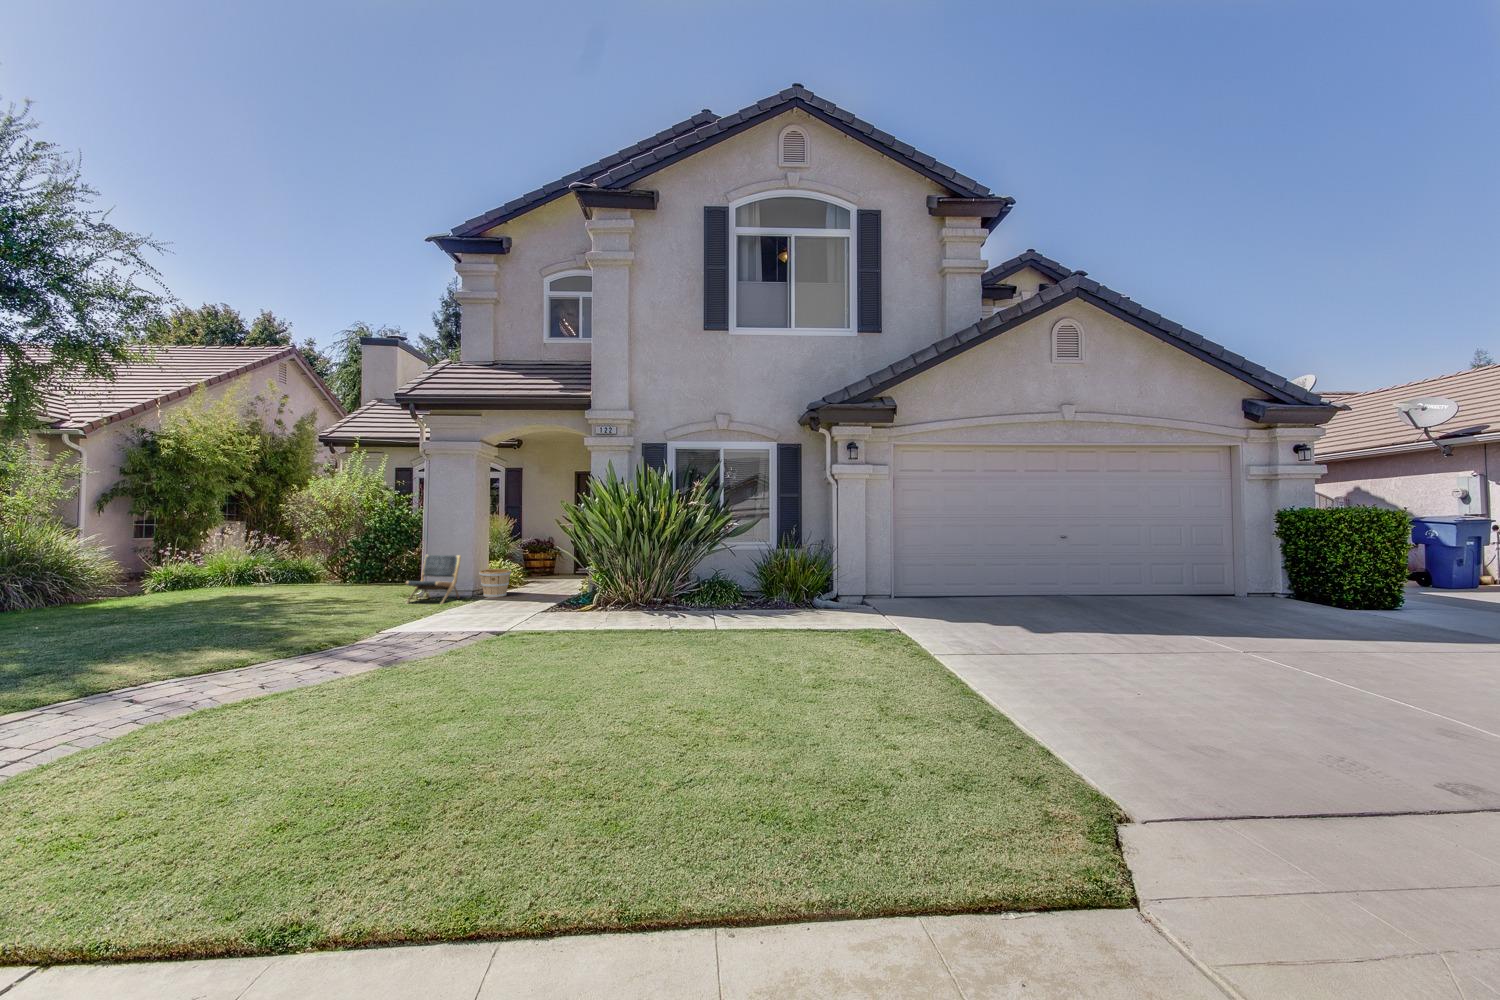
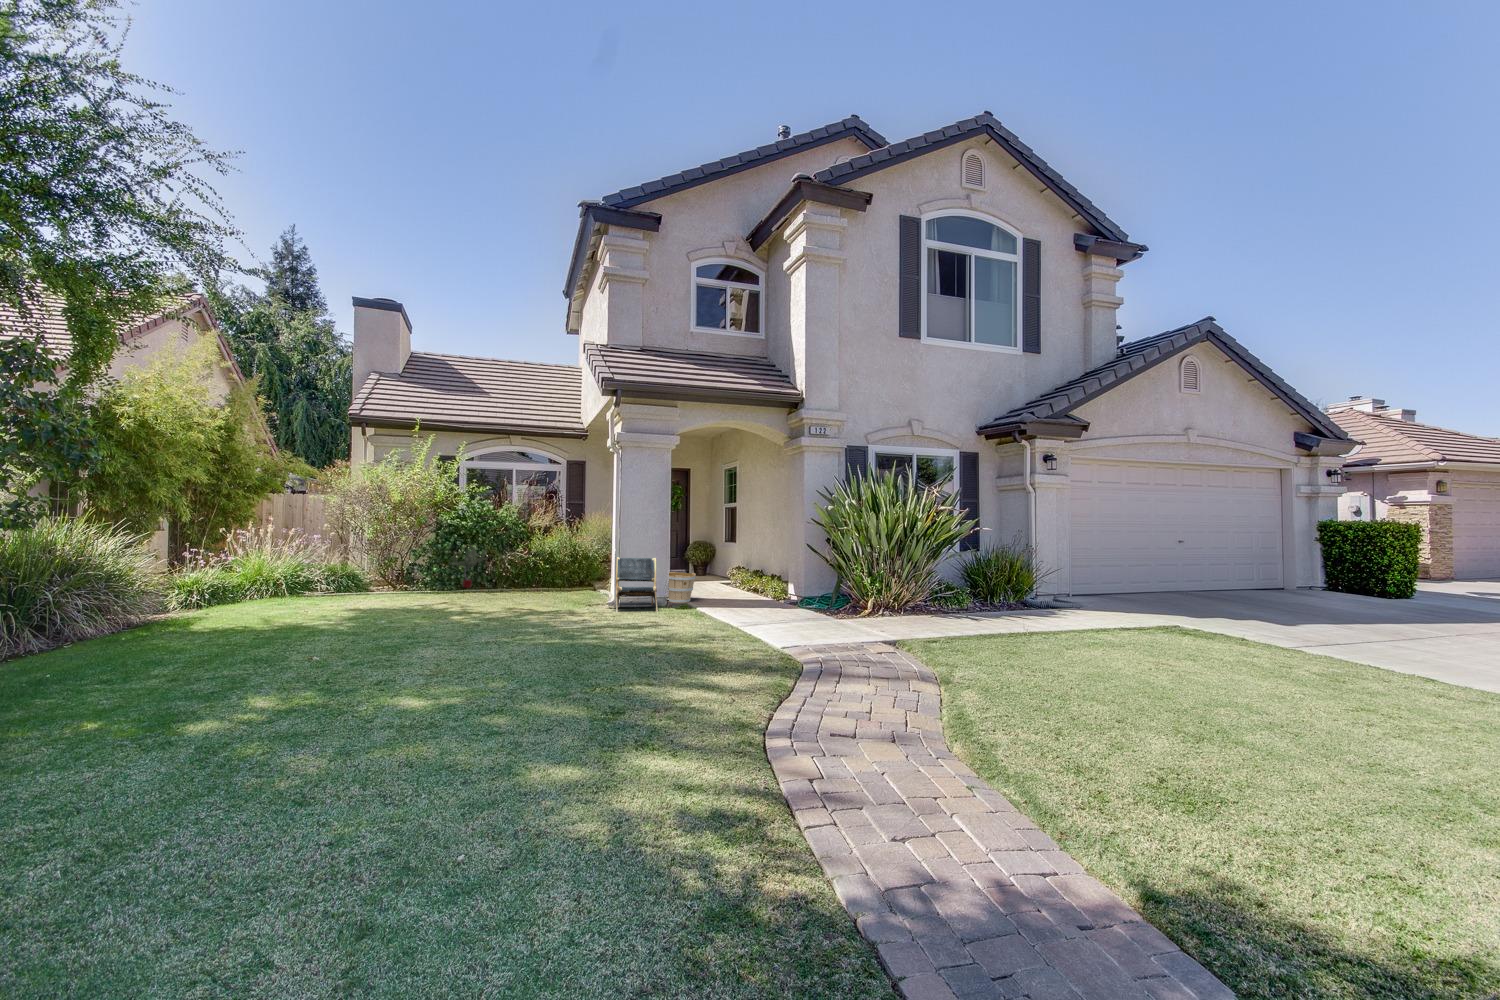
potted tree: none [347,544,379,583] -> present [449,546,486,588]

